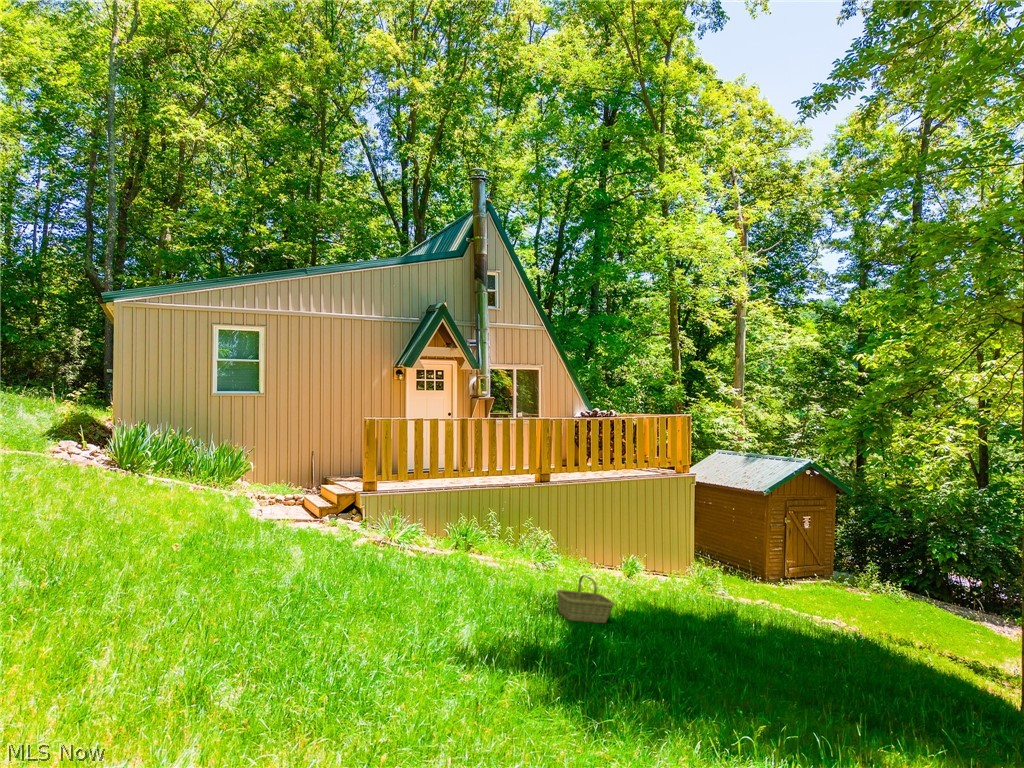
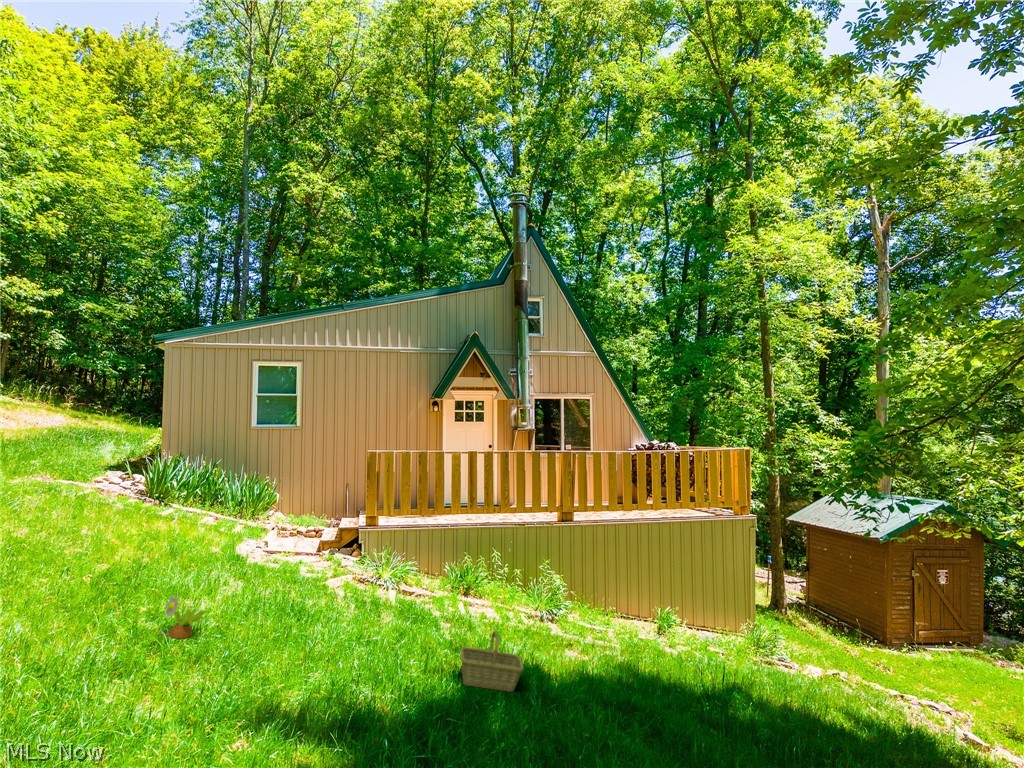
decorative plant: none [303,556,343,597] -> present [166,595,207,638]

